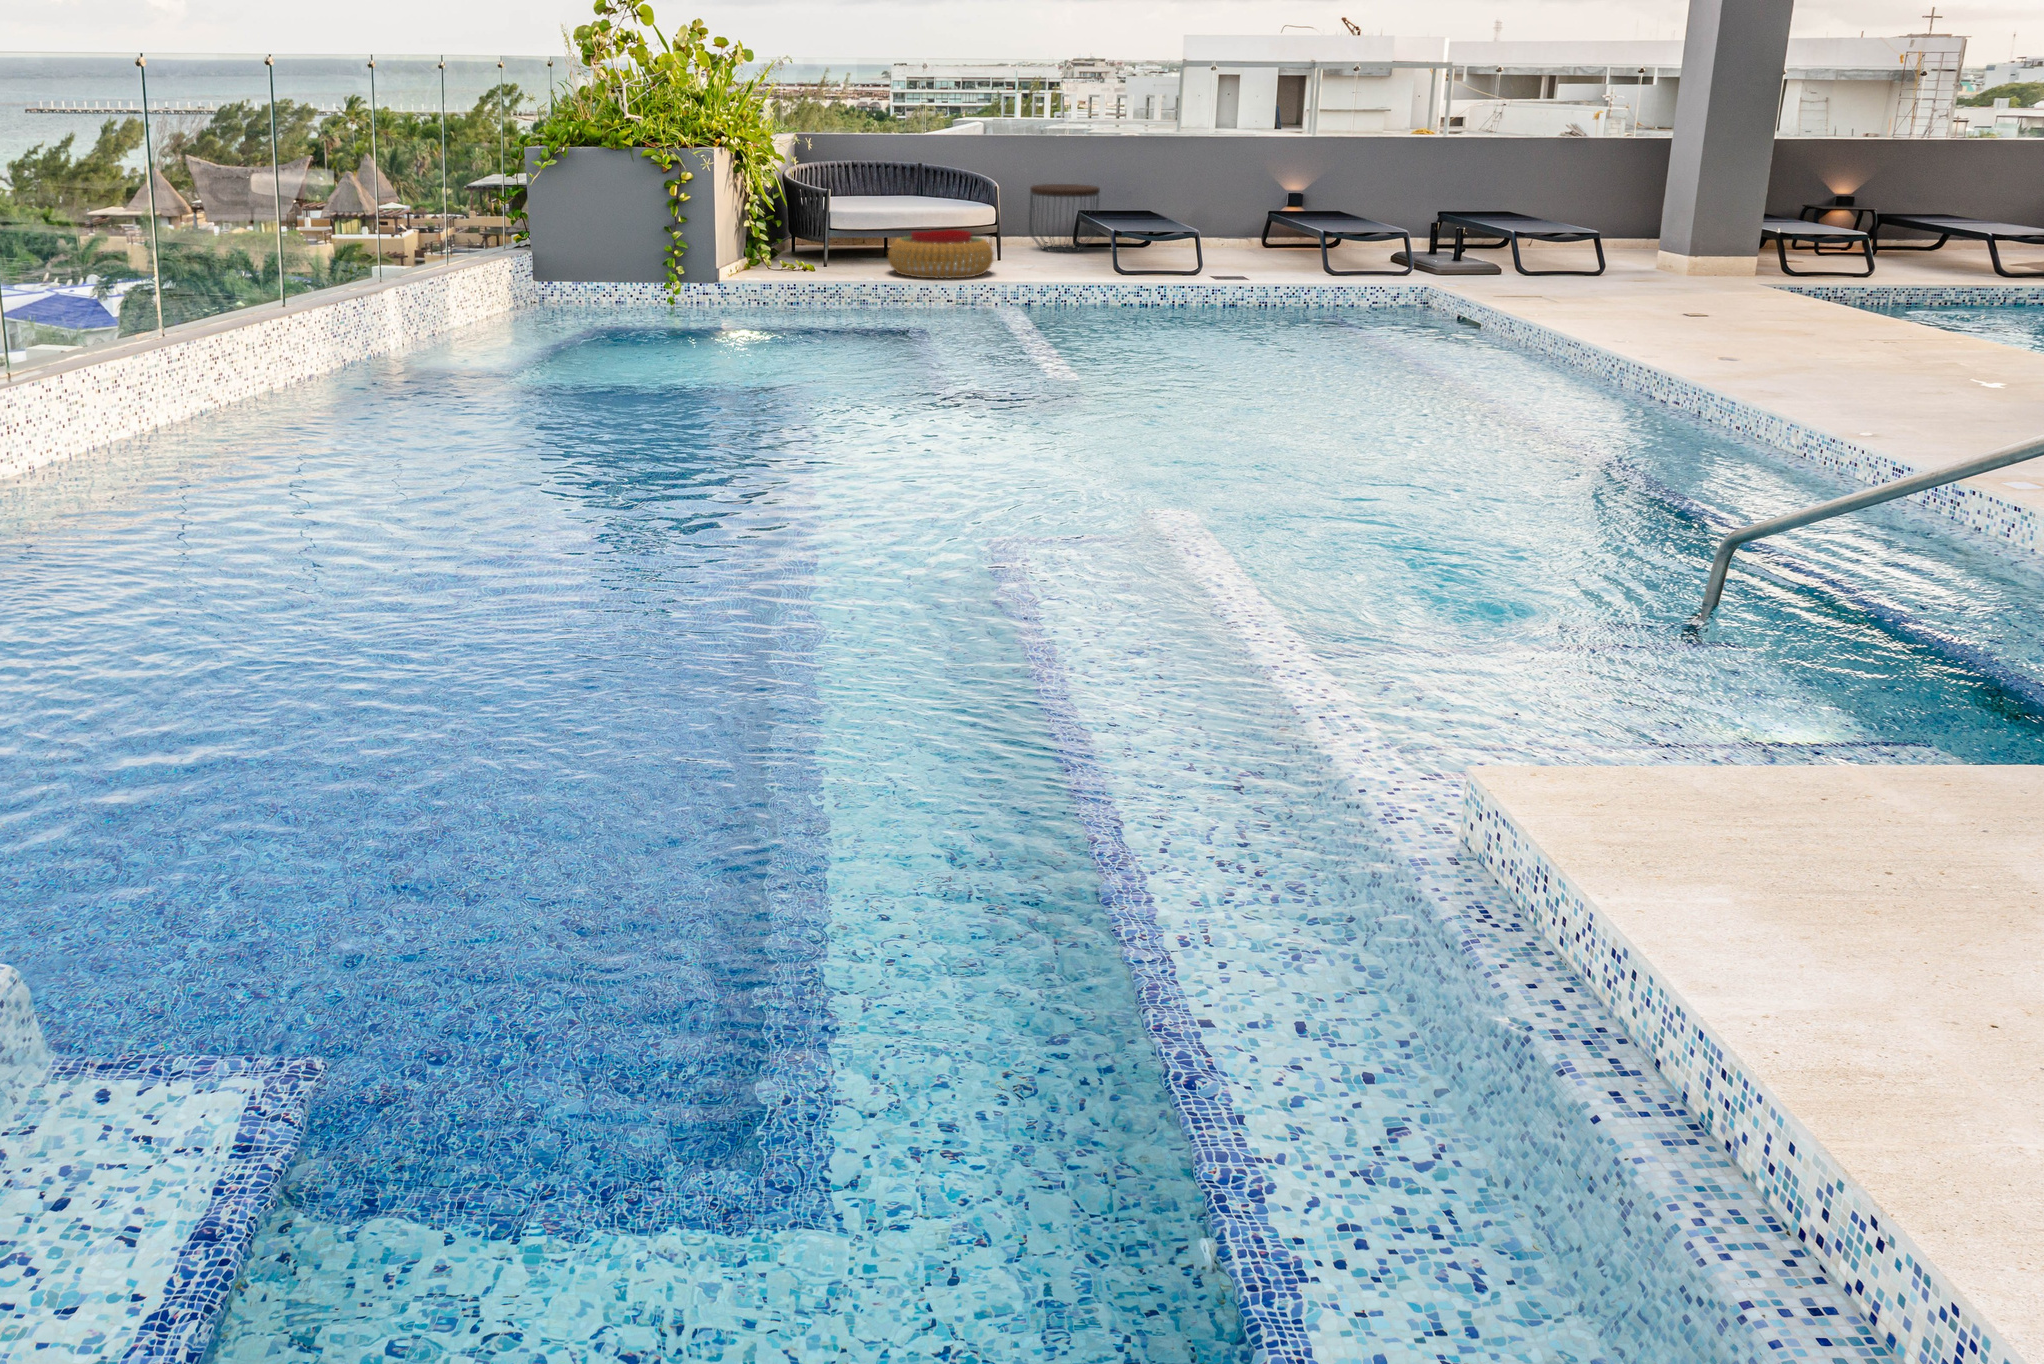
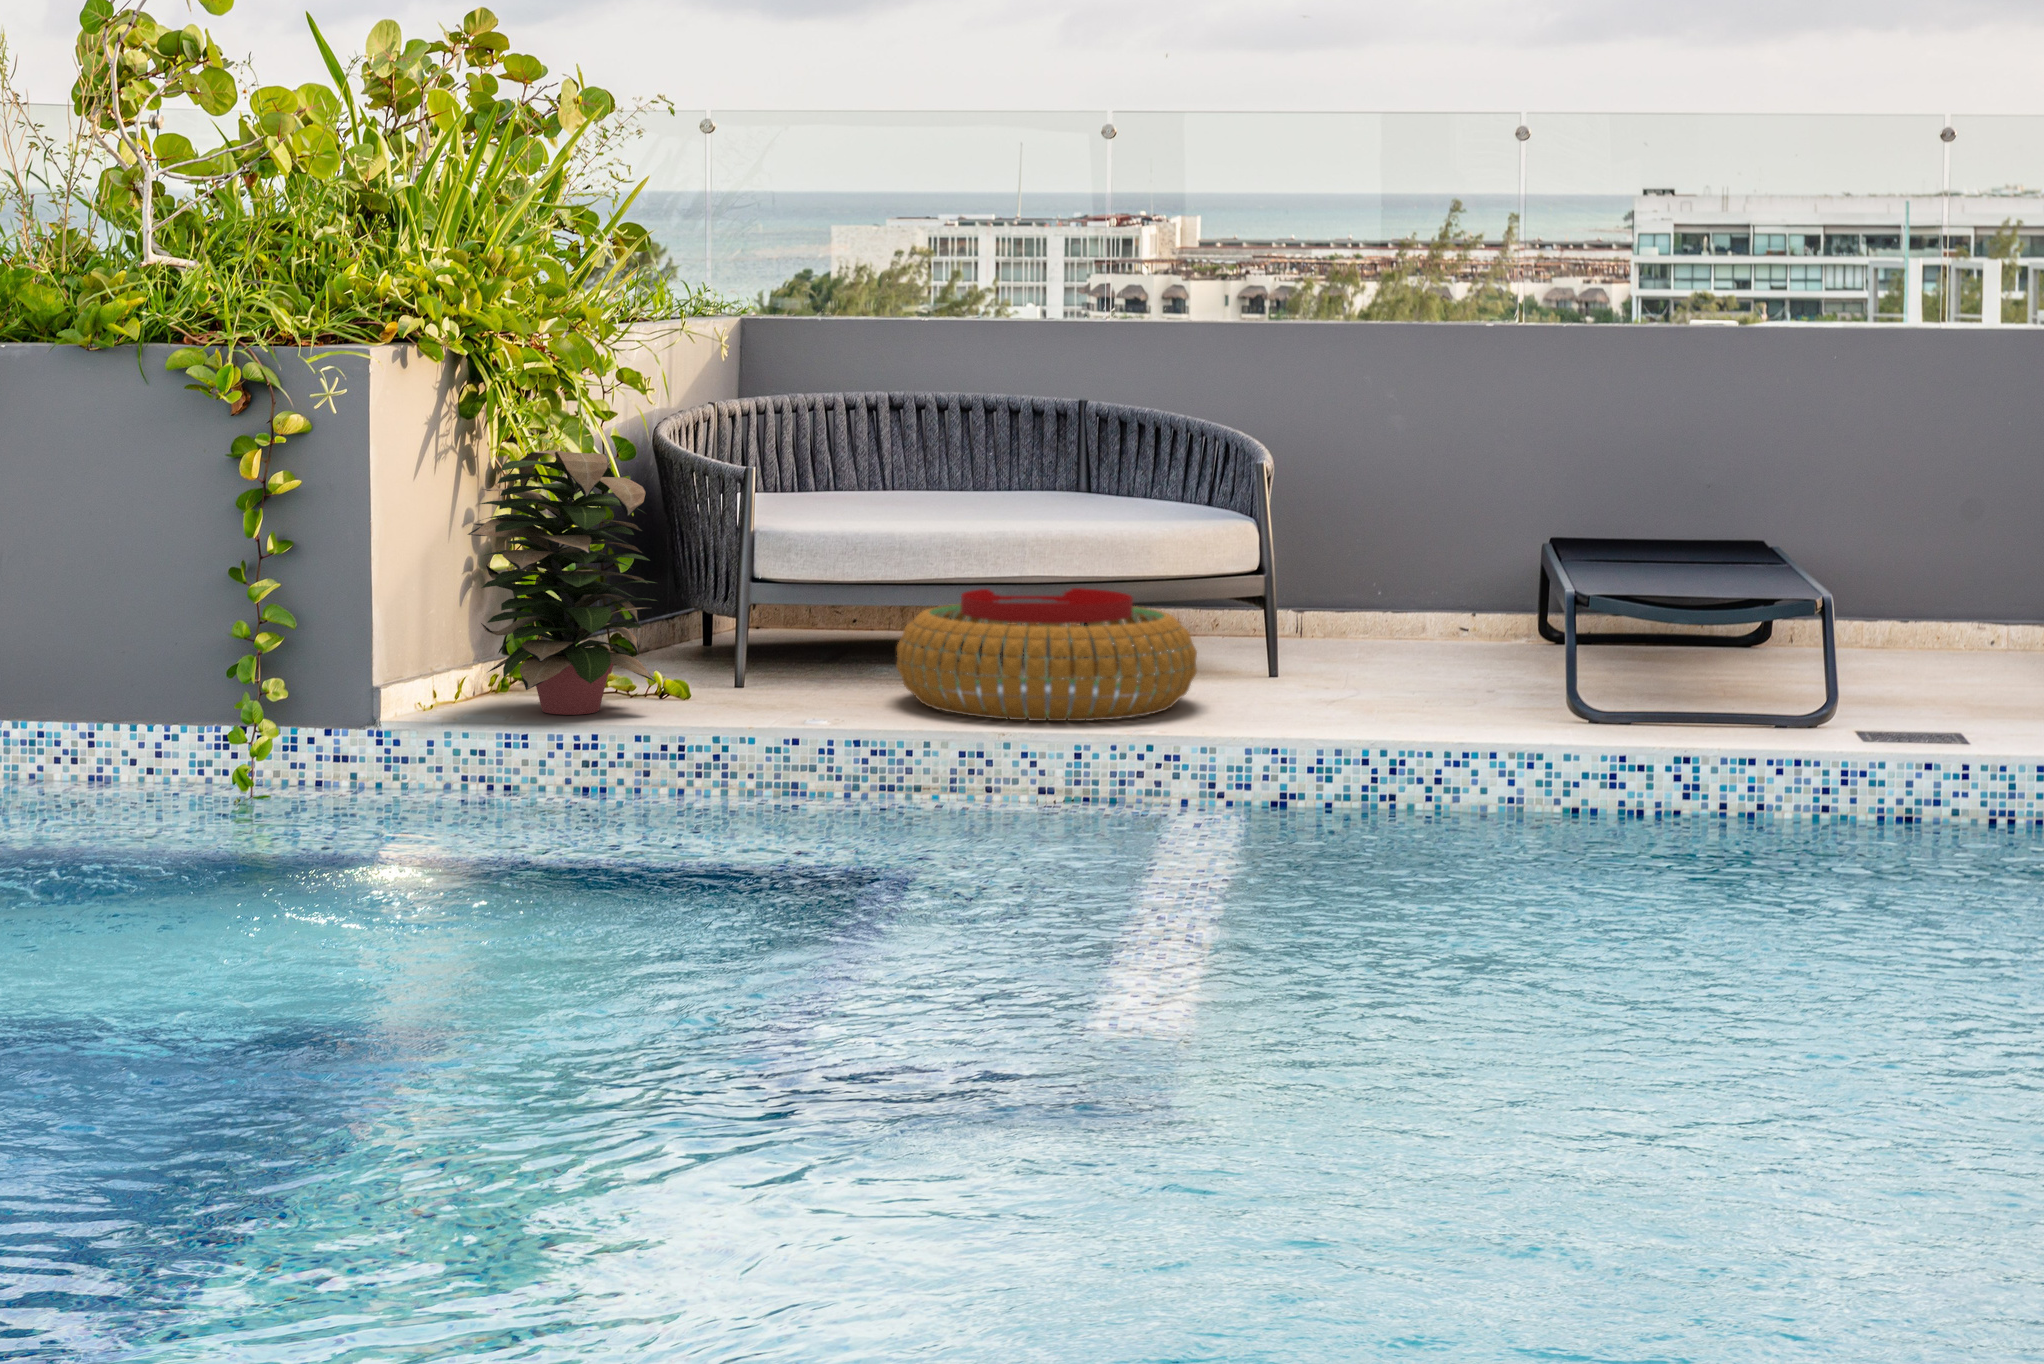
decorative plant: none [740,180,810,280] -> present [468,450,656,715]
side table: present [1029,184,1100,252] -> none [1326,486,1514,652]

